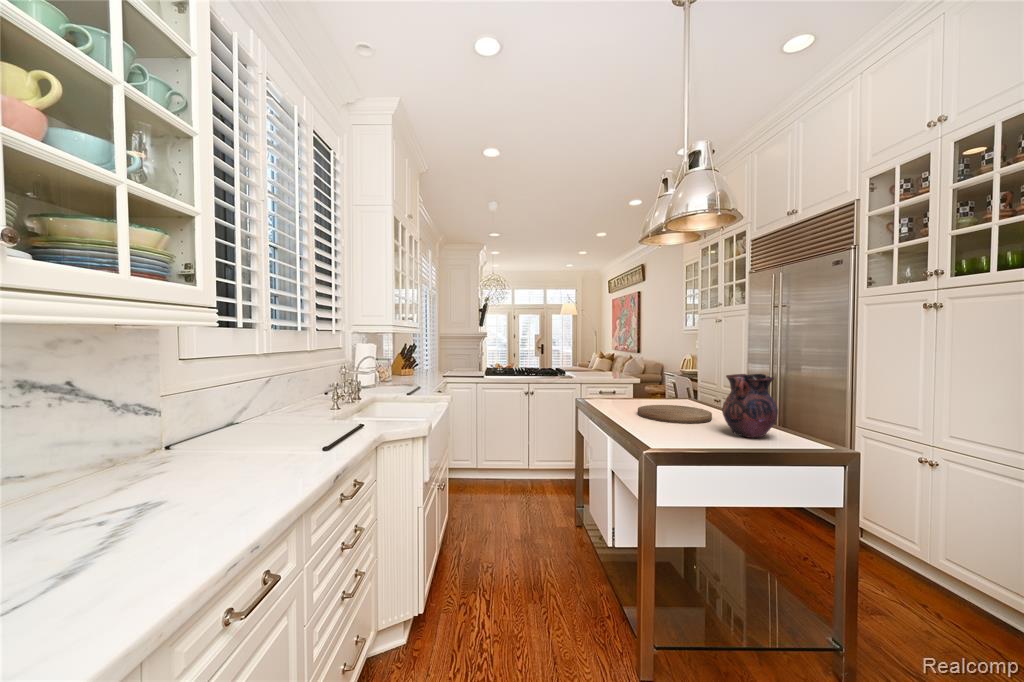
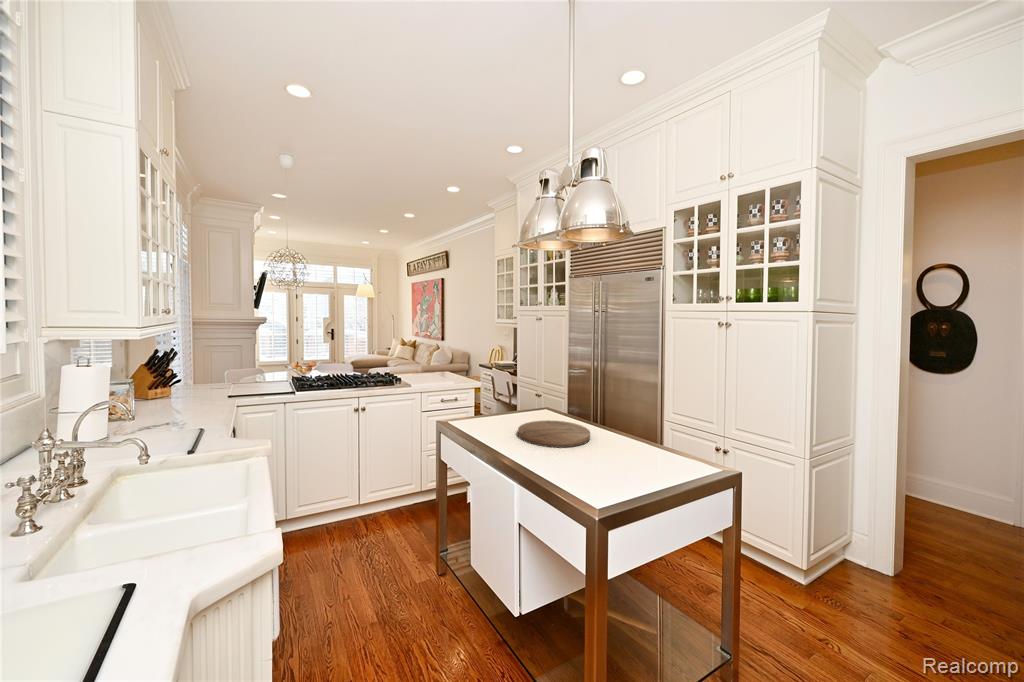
vase: present [722,374,778,438] -> none [615,394,665,460]

